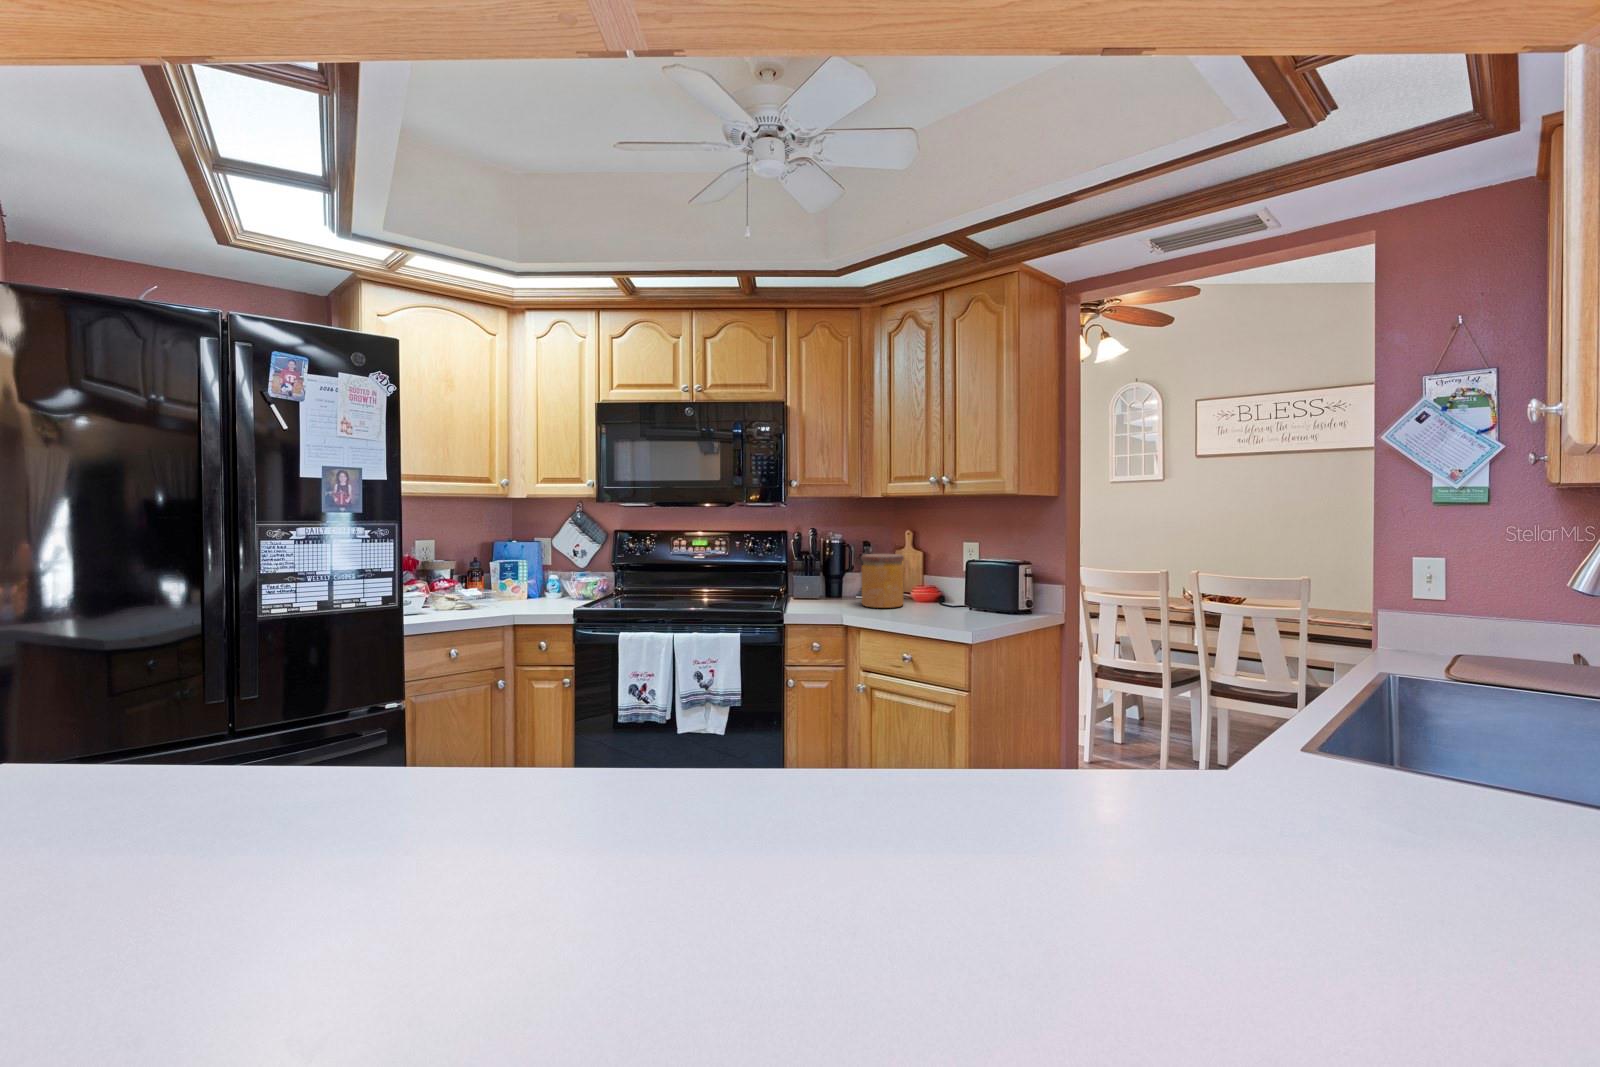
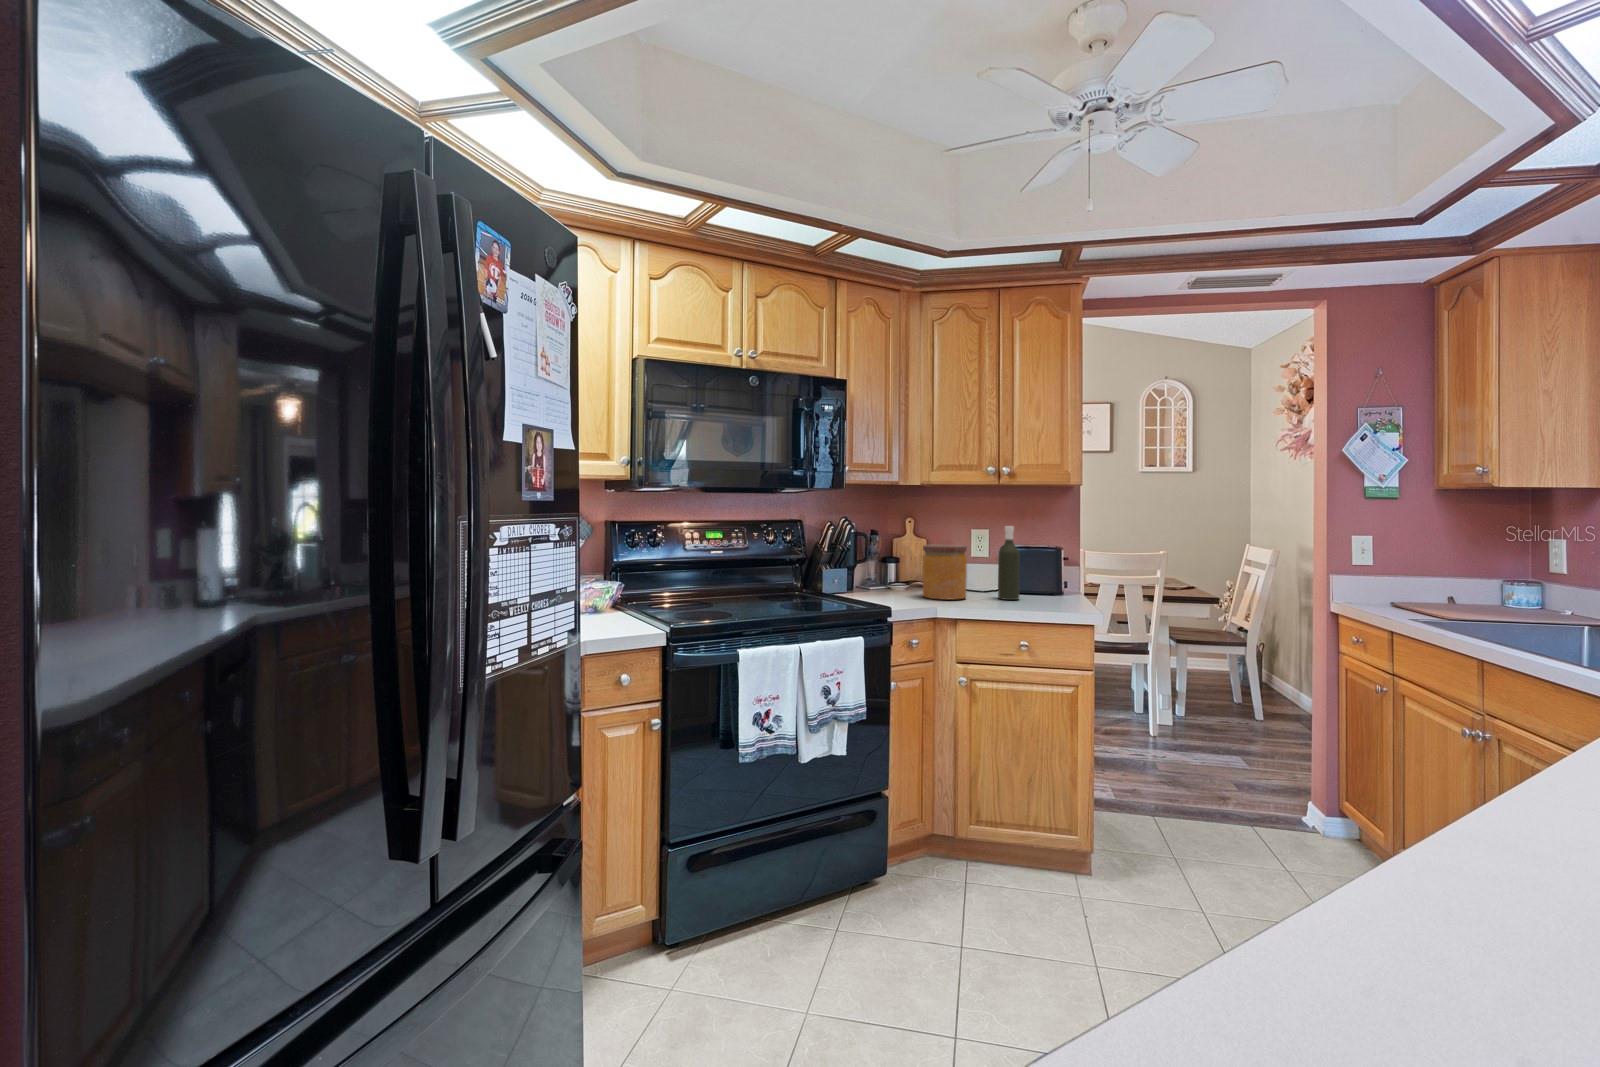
bottle: none [931,537,952,612] -> present [998,526,1020,600]

